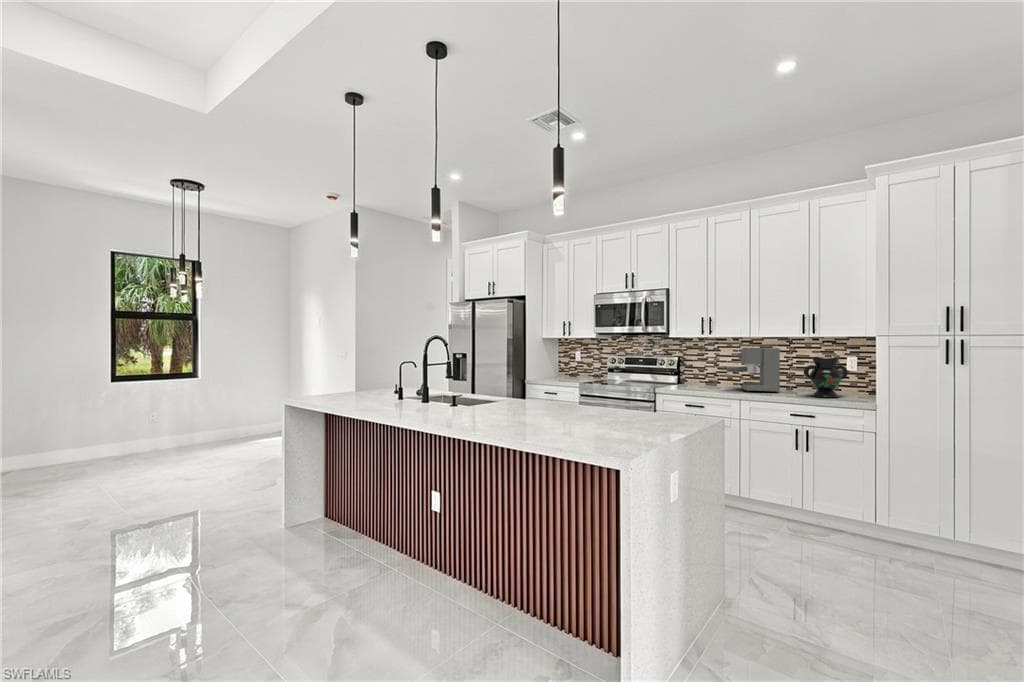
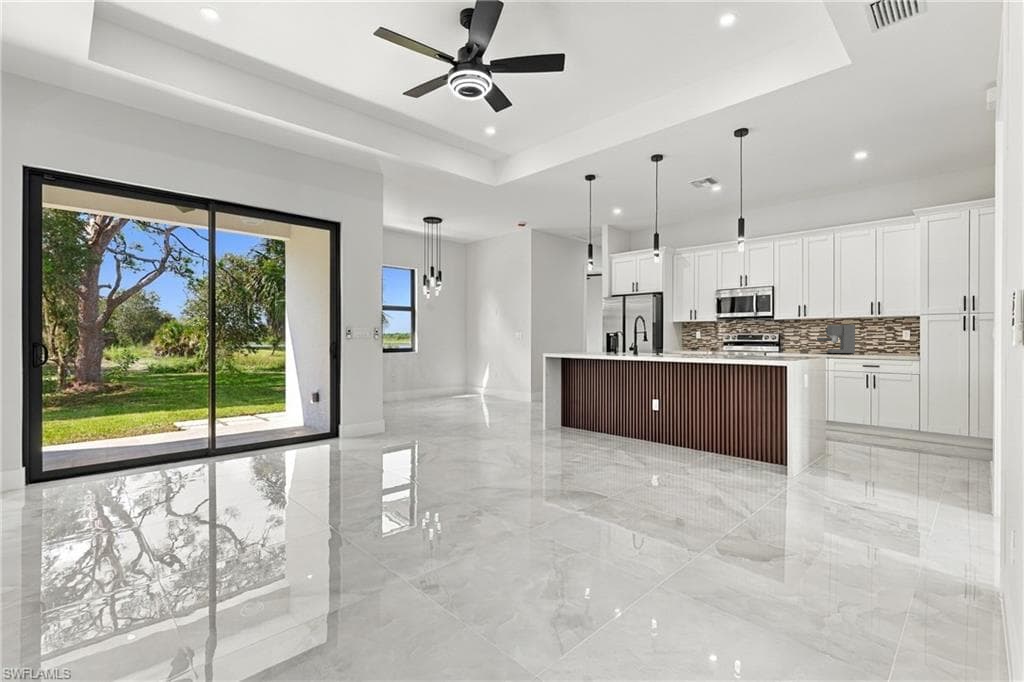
decorative vase: present [804,357,848,397] -> none [872,330,902,355]

